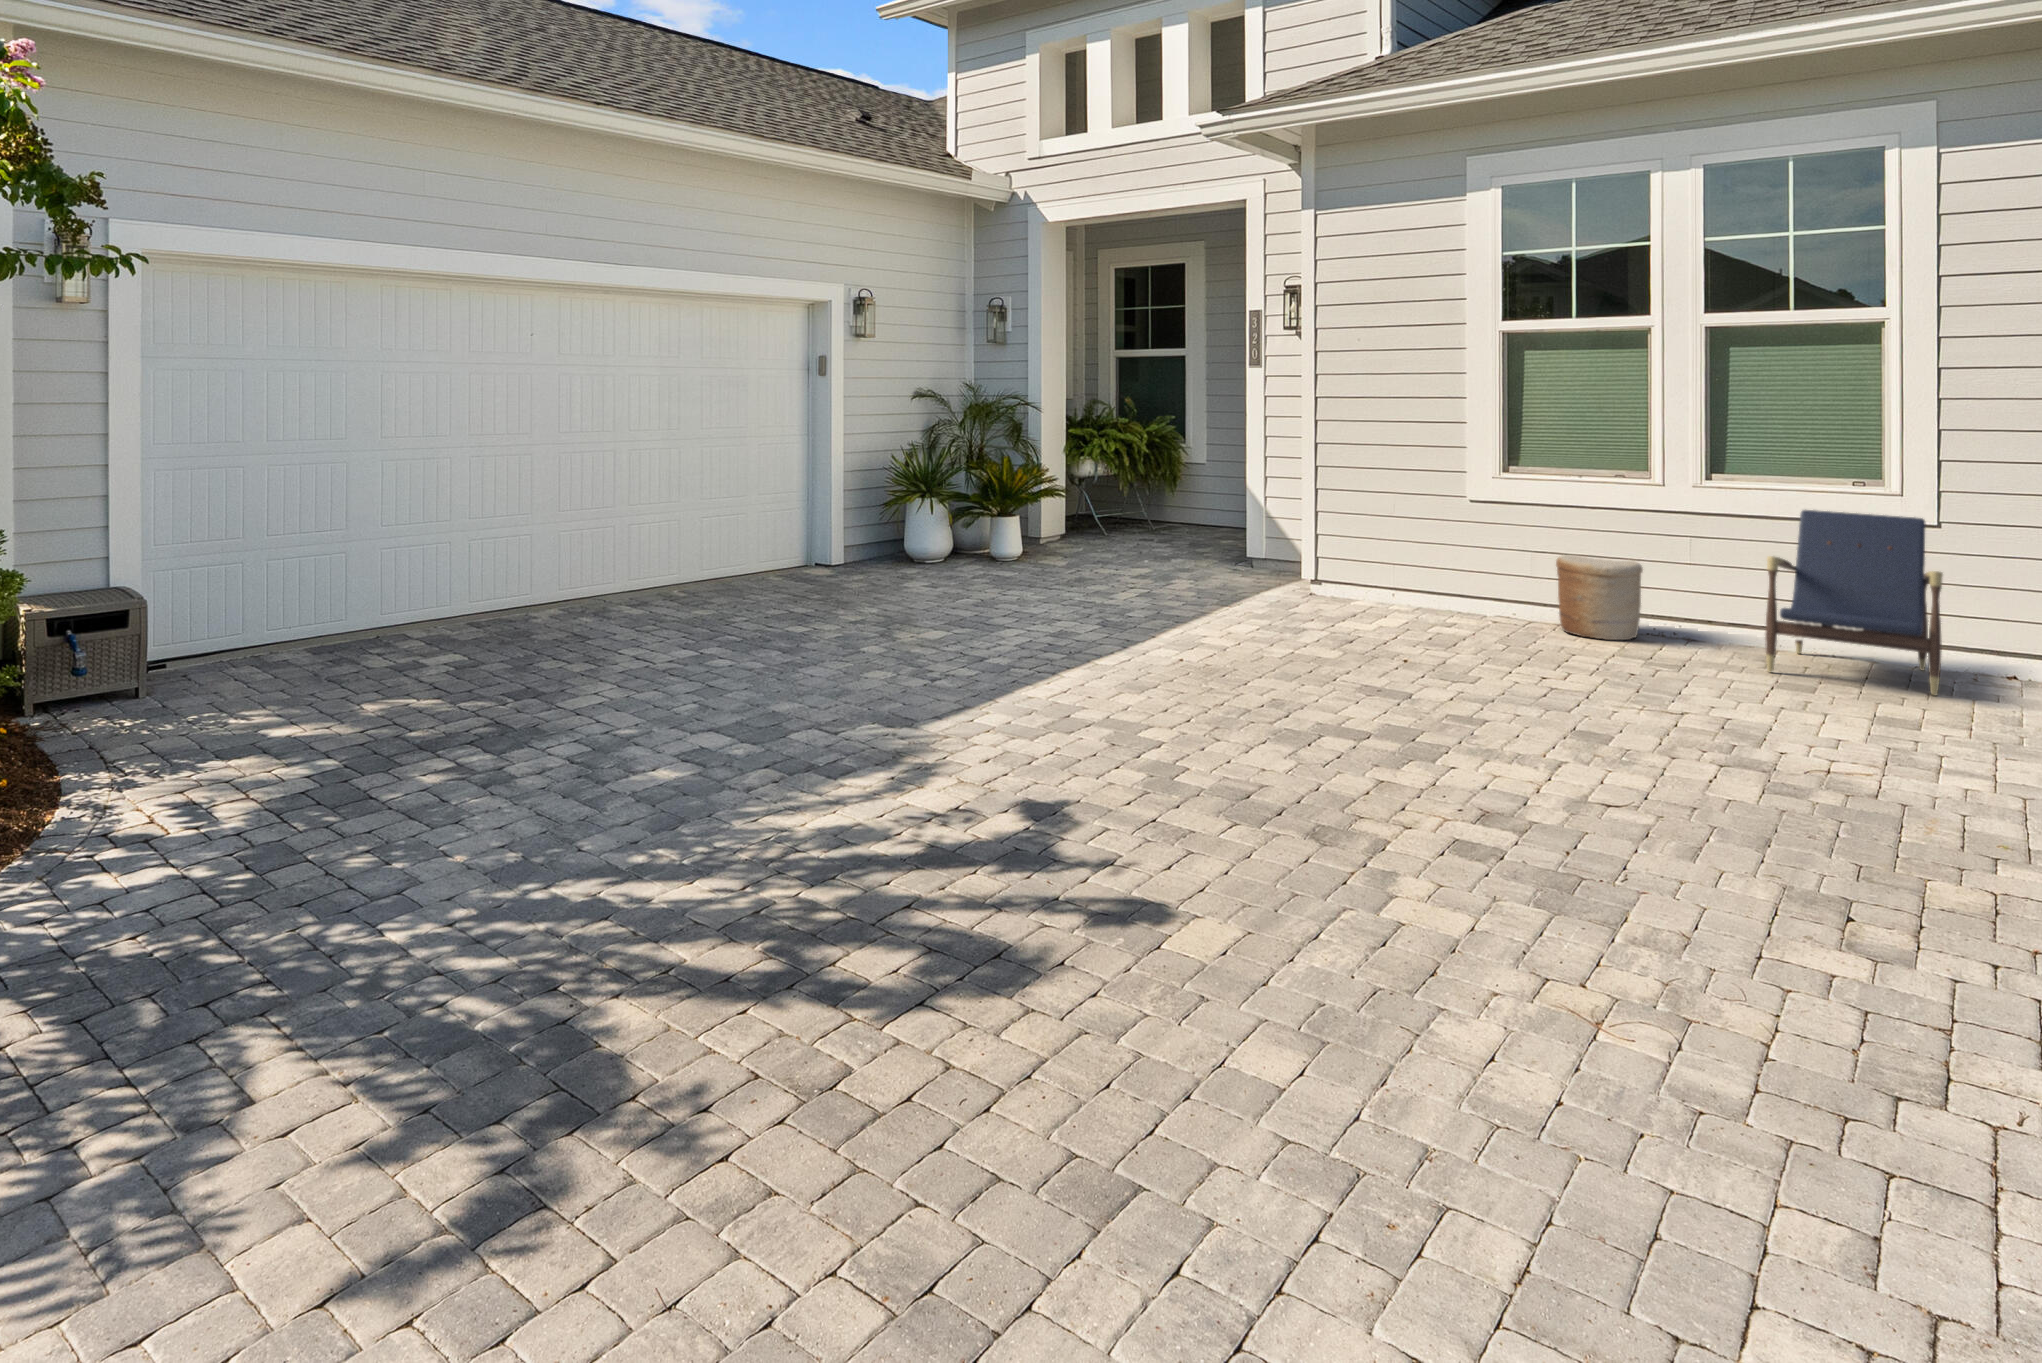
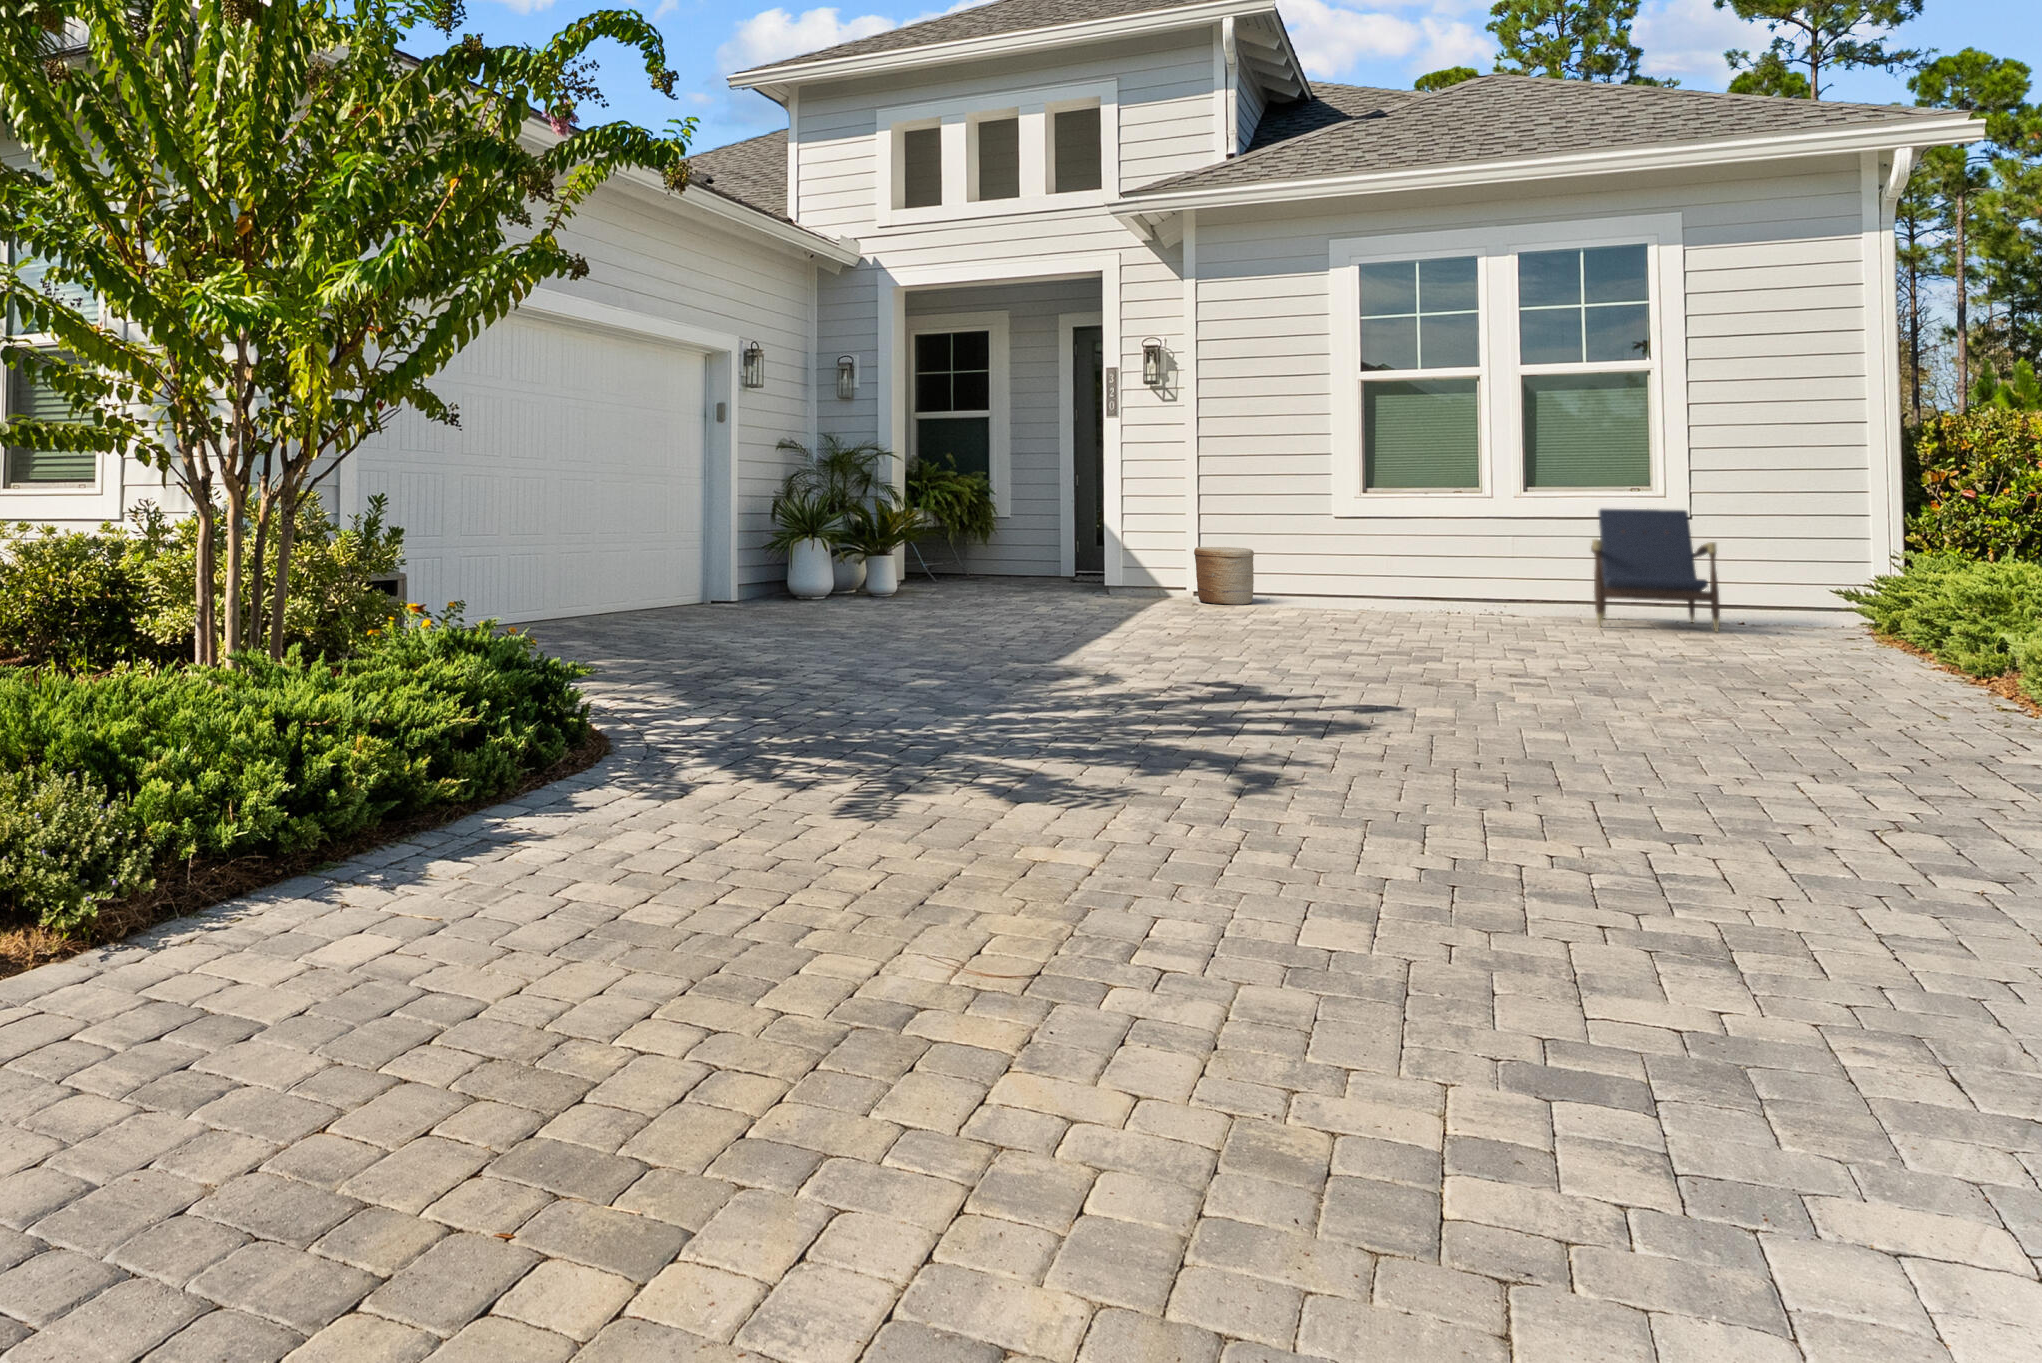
woven basket: present [1556,555,1643,640] -> present [1194,547,1254,605]

